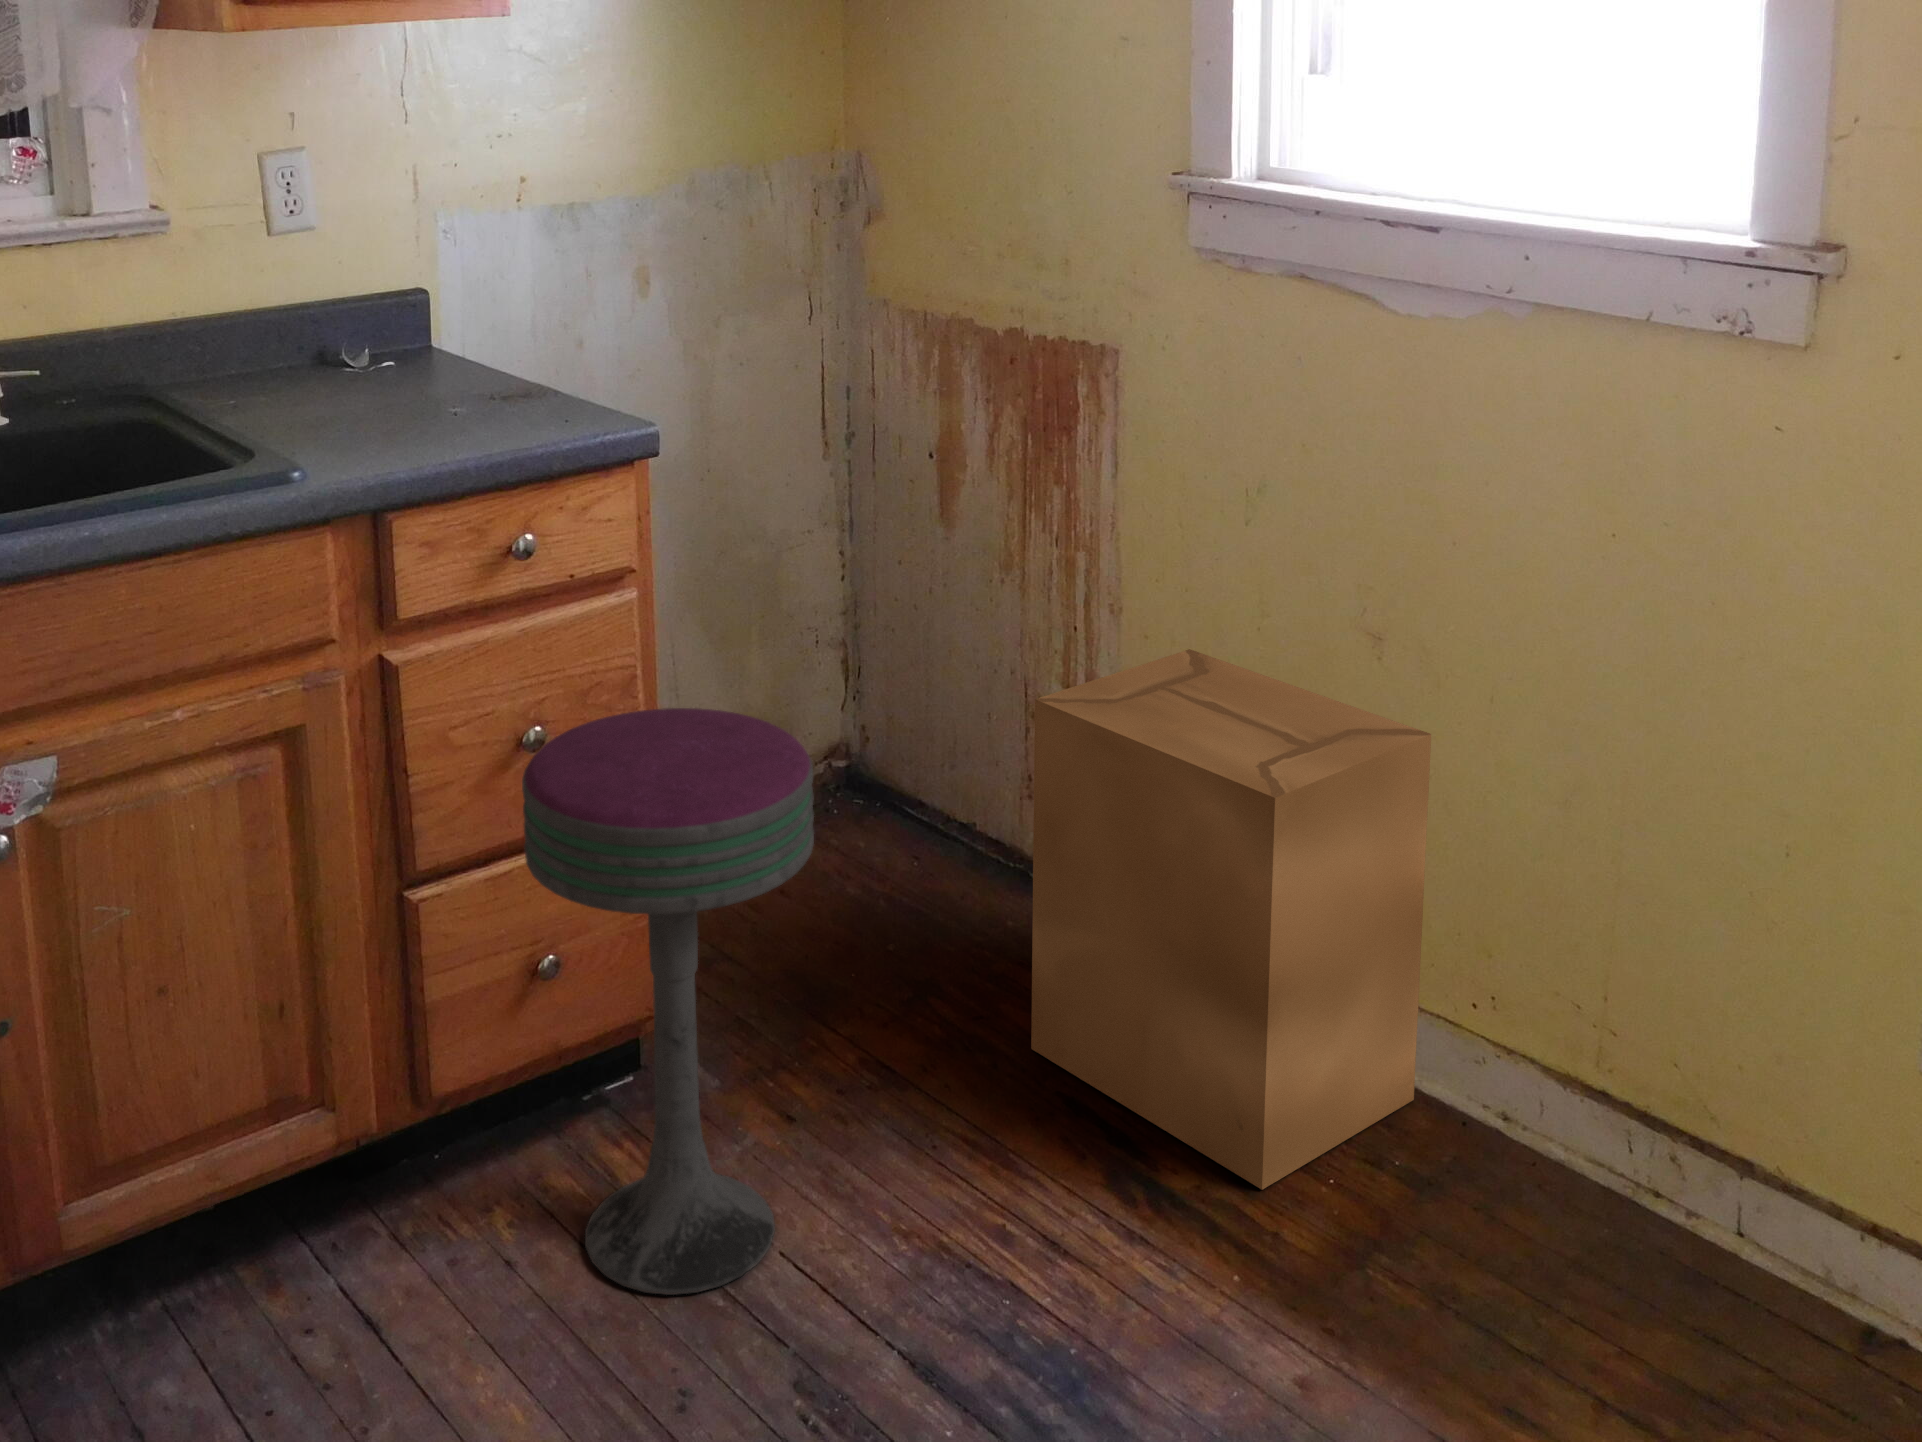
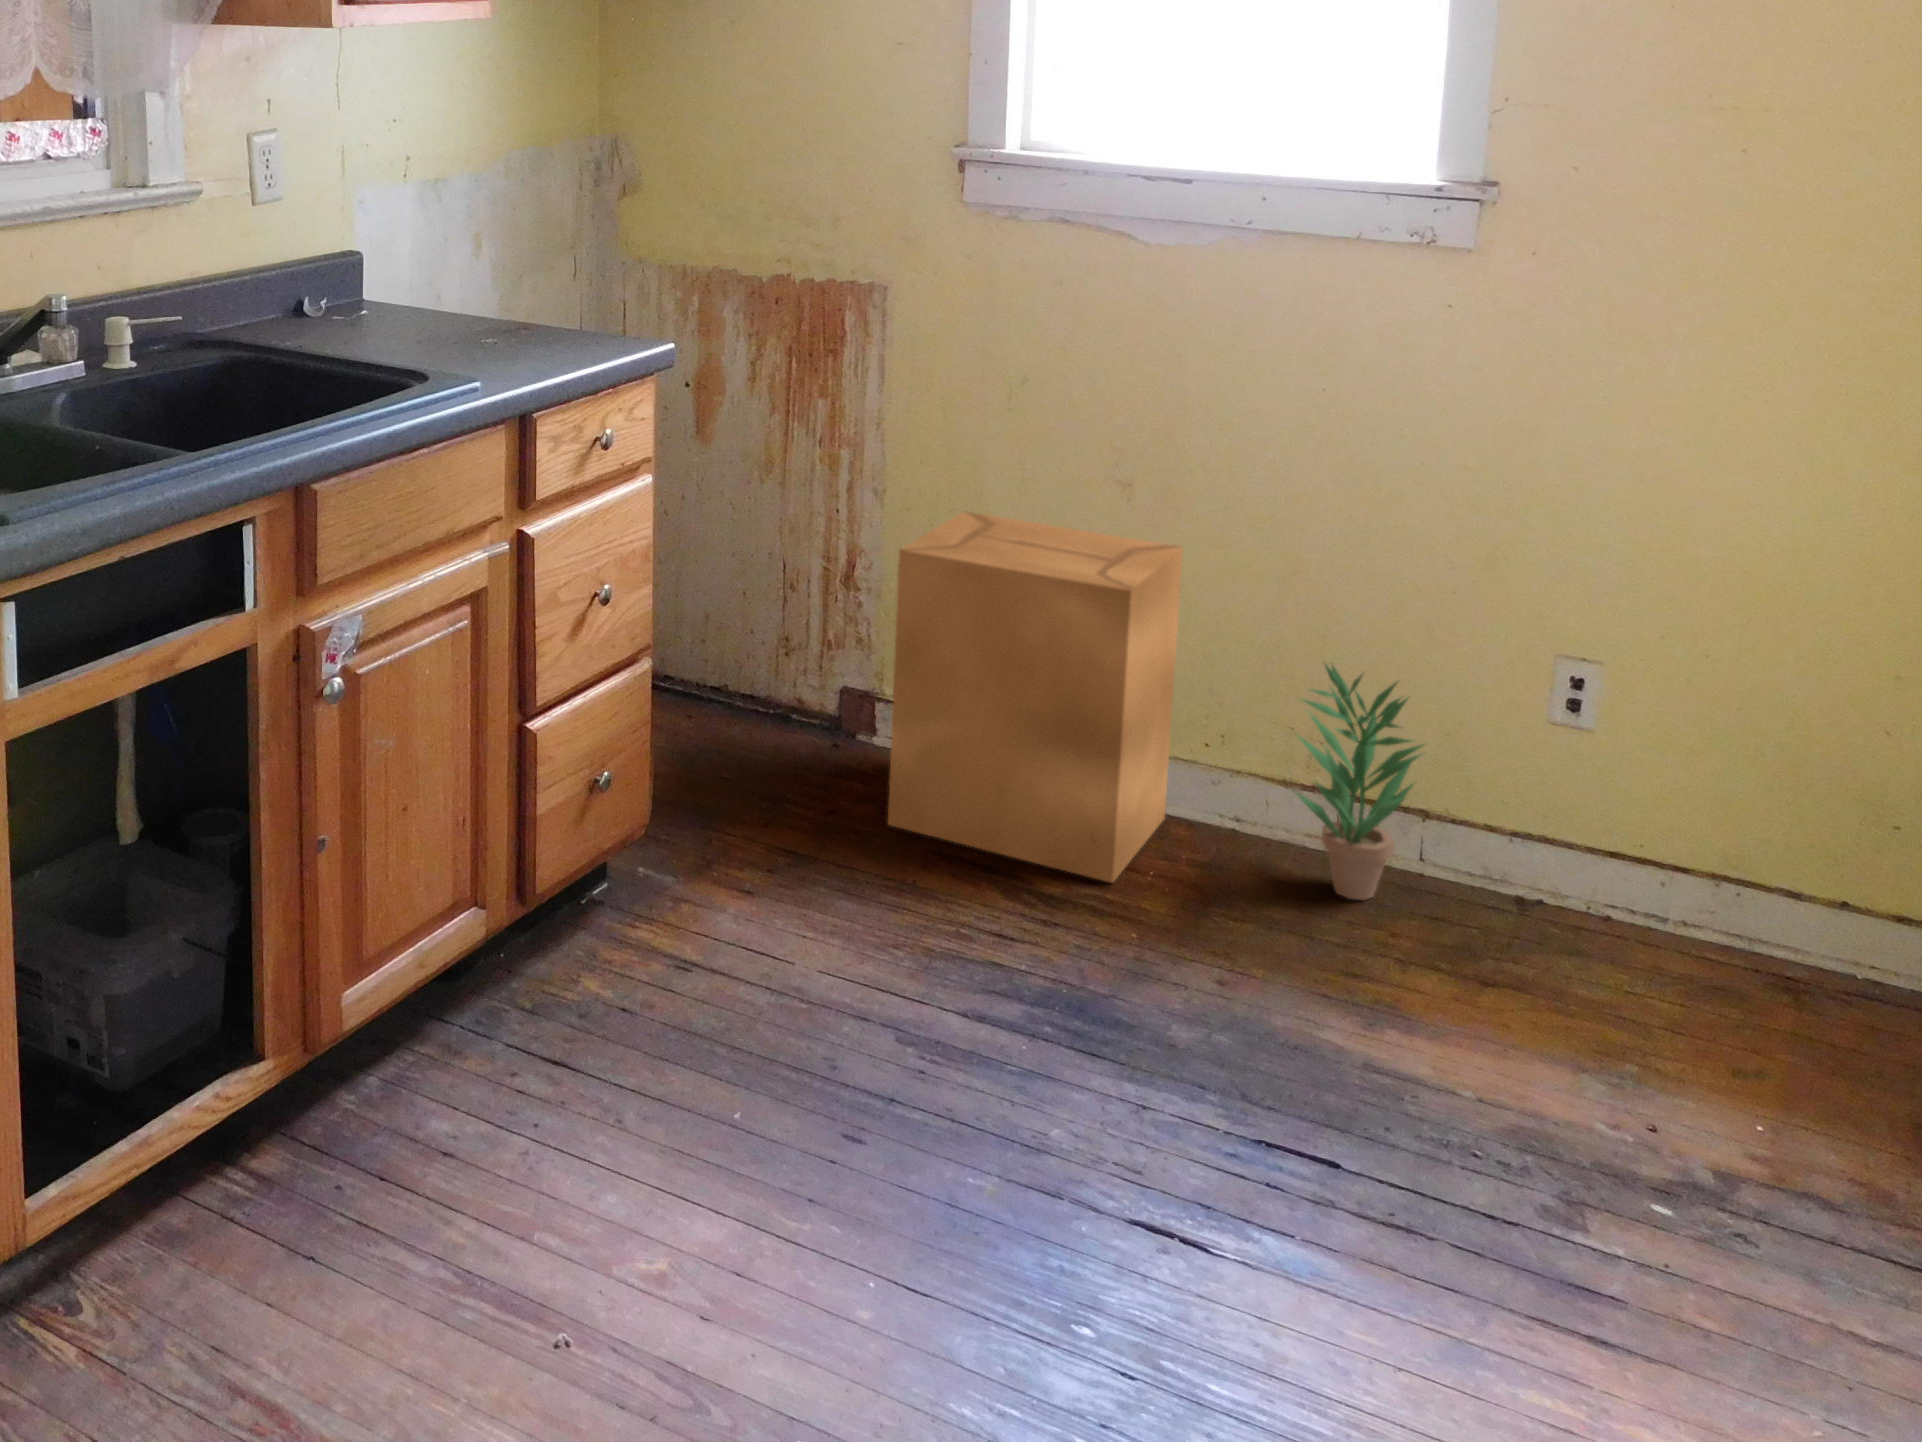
bar stool: present [522,708,814,1295] -> none [642,562,866,1008]
potted plant: none [1503,930,1718,1286] -> present [1295,665,1423,900]

